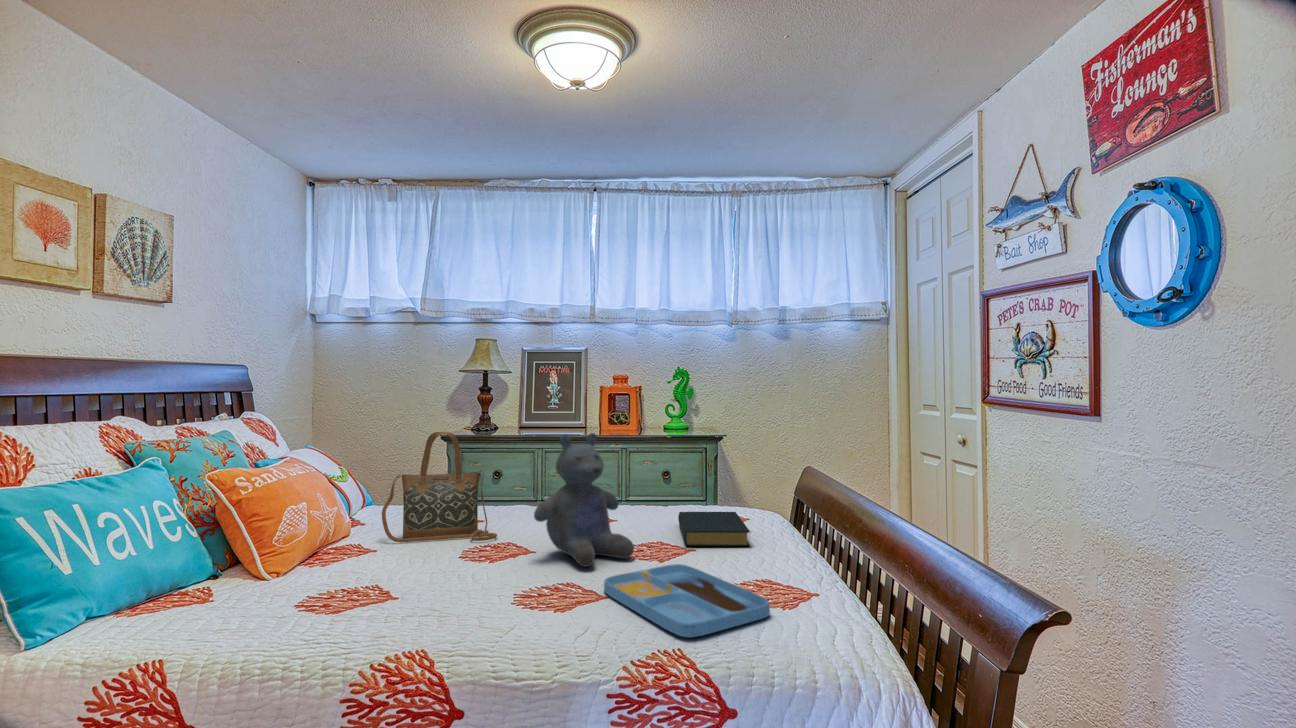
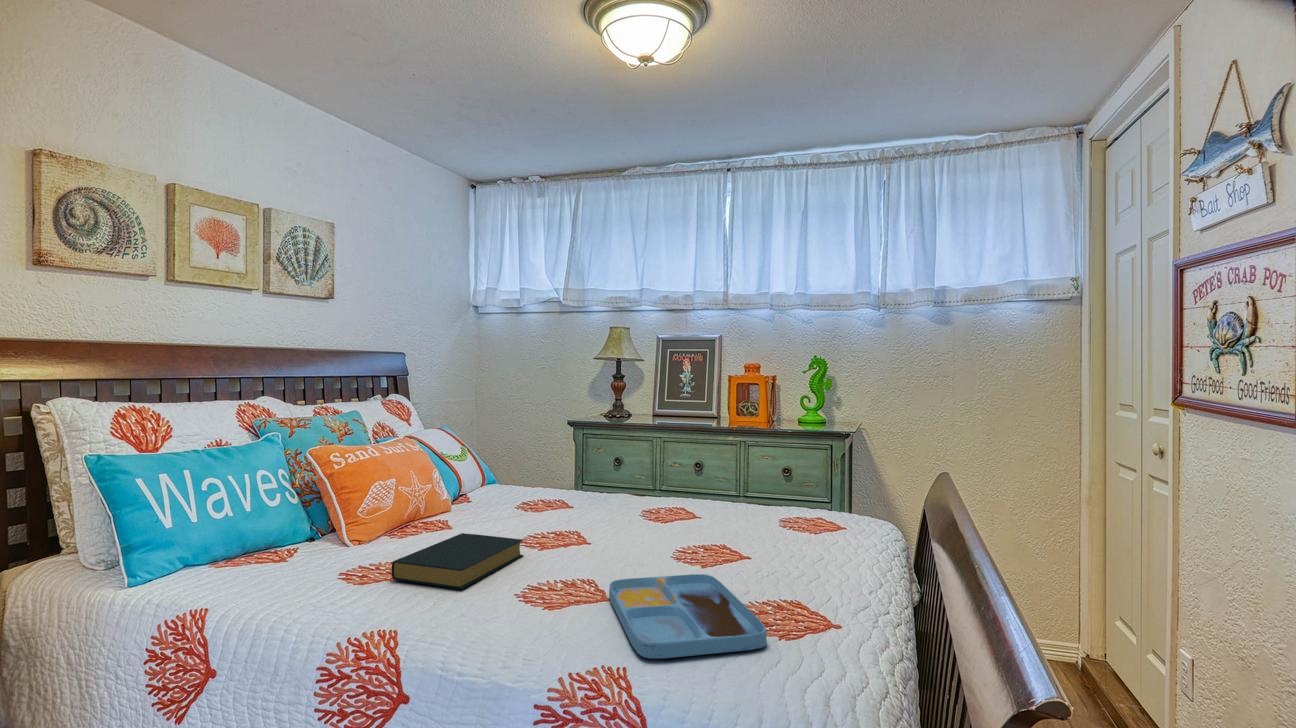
handbag: present [382,432,497,542] -> none [459,419,561,529]
stuffed bear: present [534,433,634,567] -> none [573,424,675,567]
hardback book: present [678,512,750,546] -> present [391,533,523,589]

